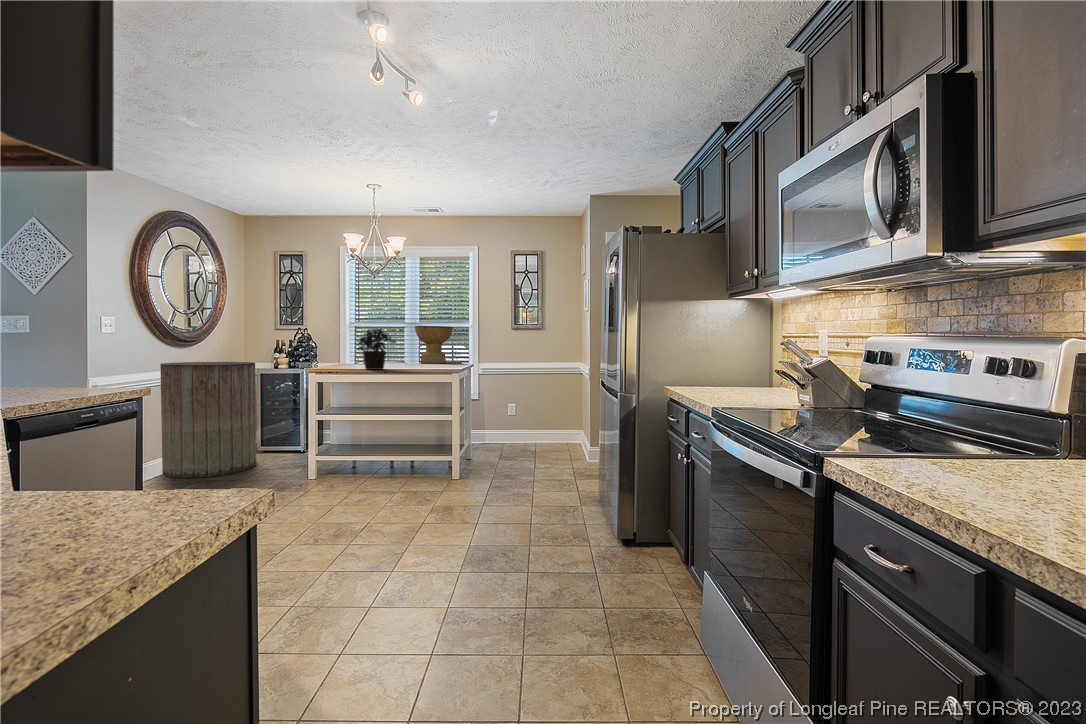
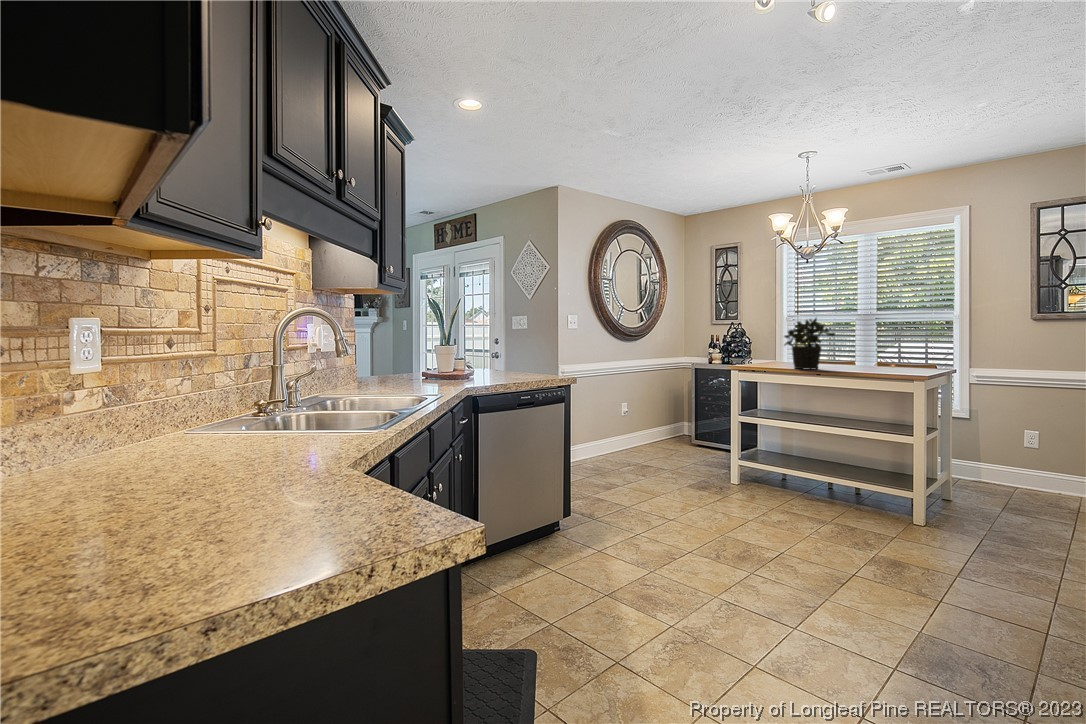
decorative bowl: present [415,326,453,363] -> none [874,312,934,363]
trash can: present [160,362,256,478] -> none [608,356,685,466]

